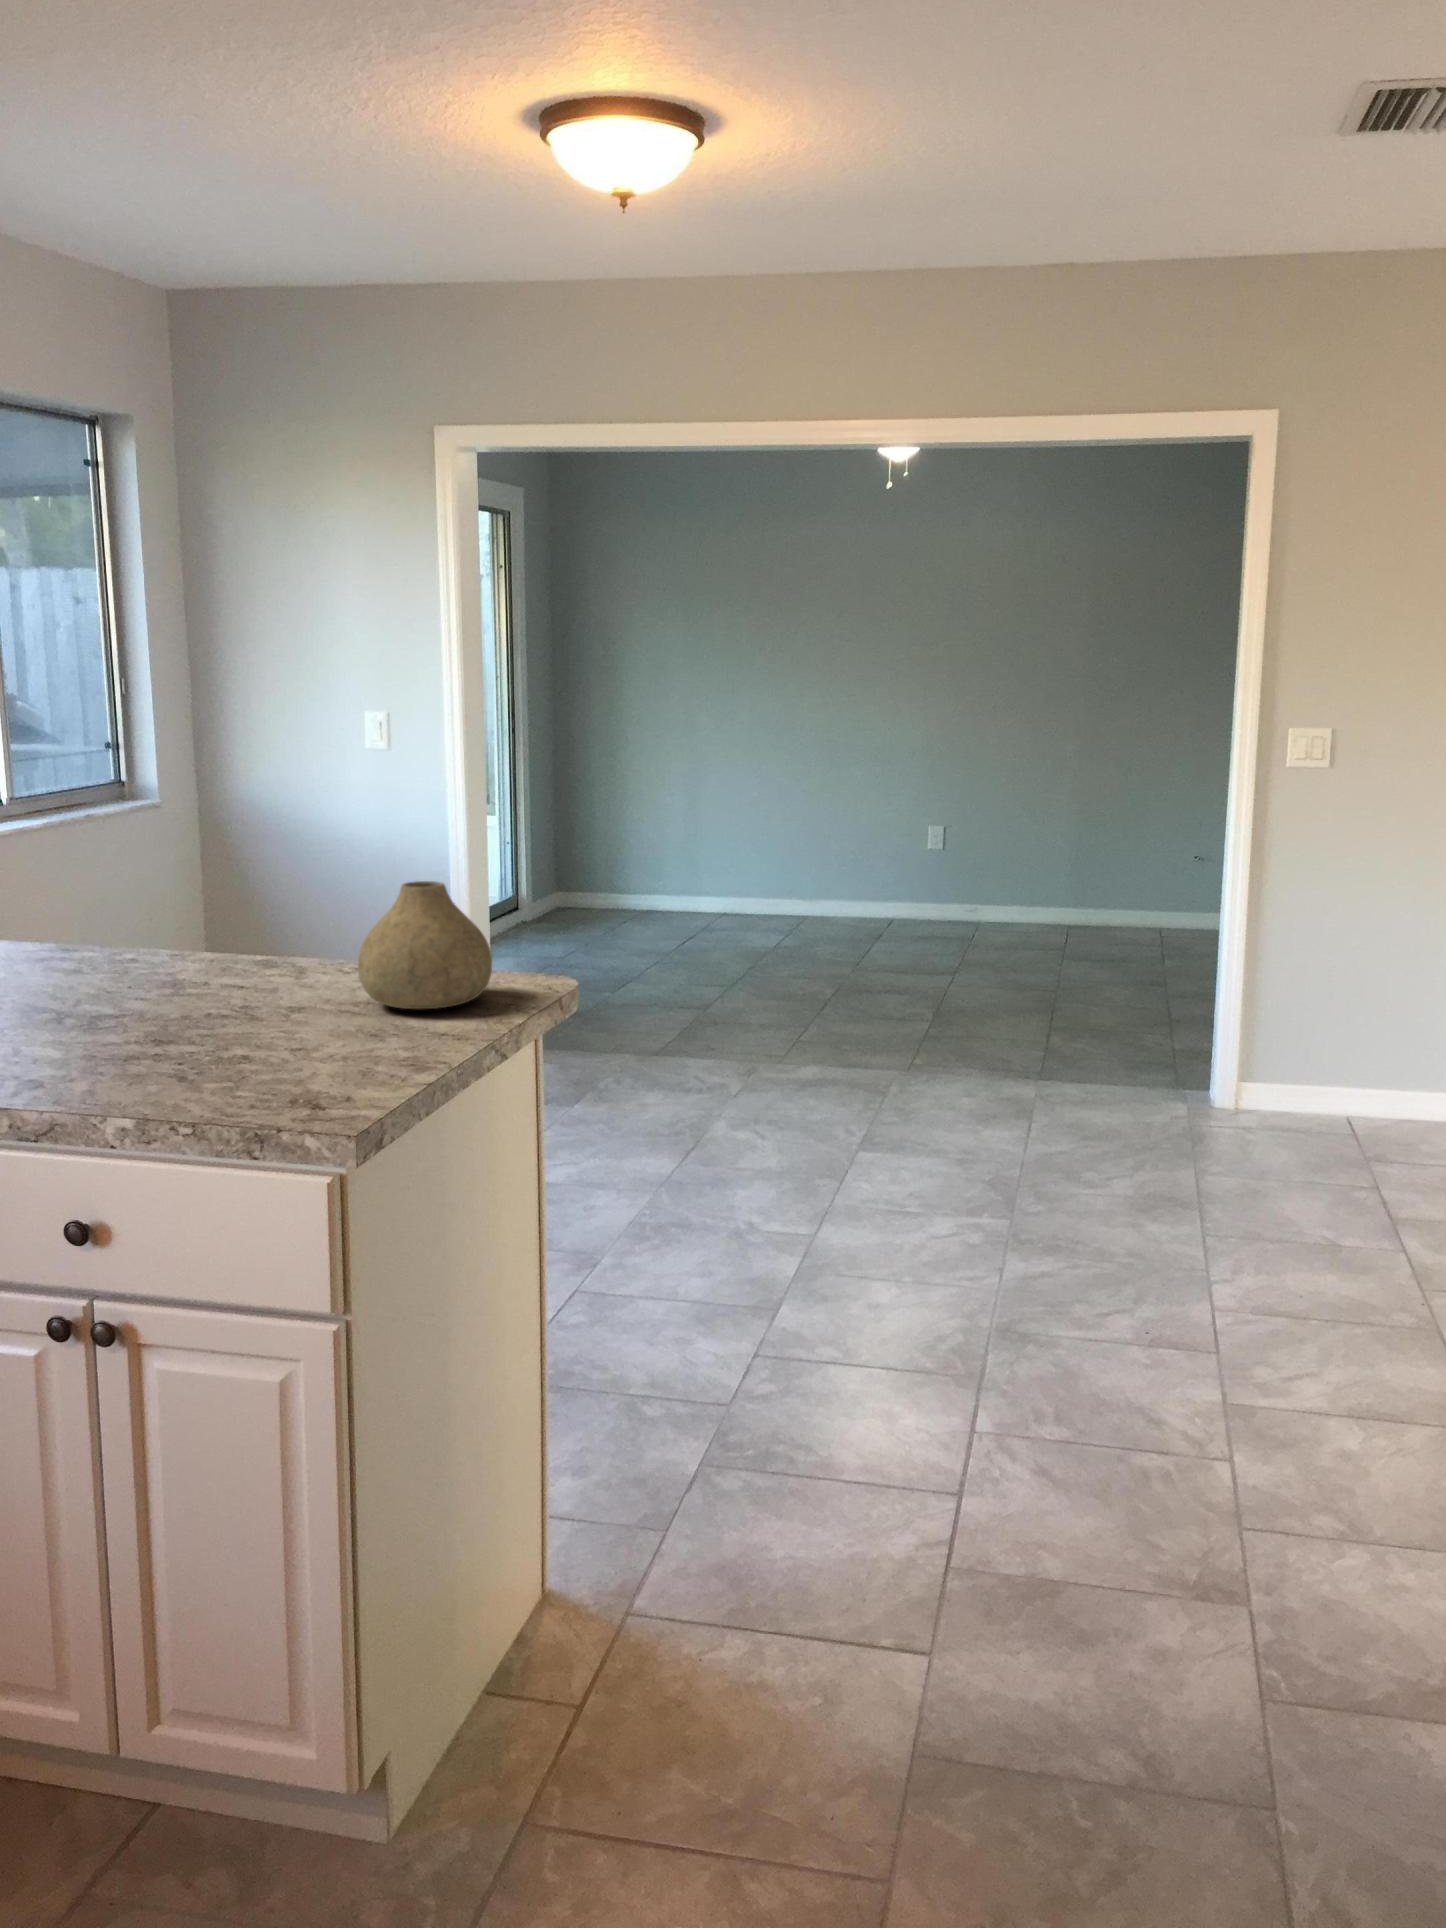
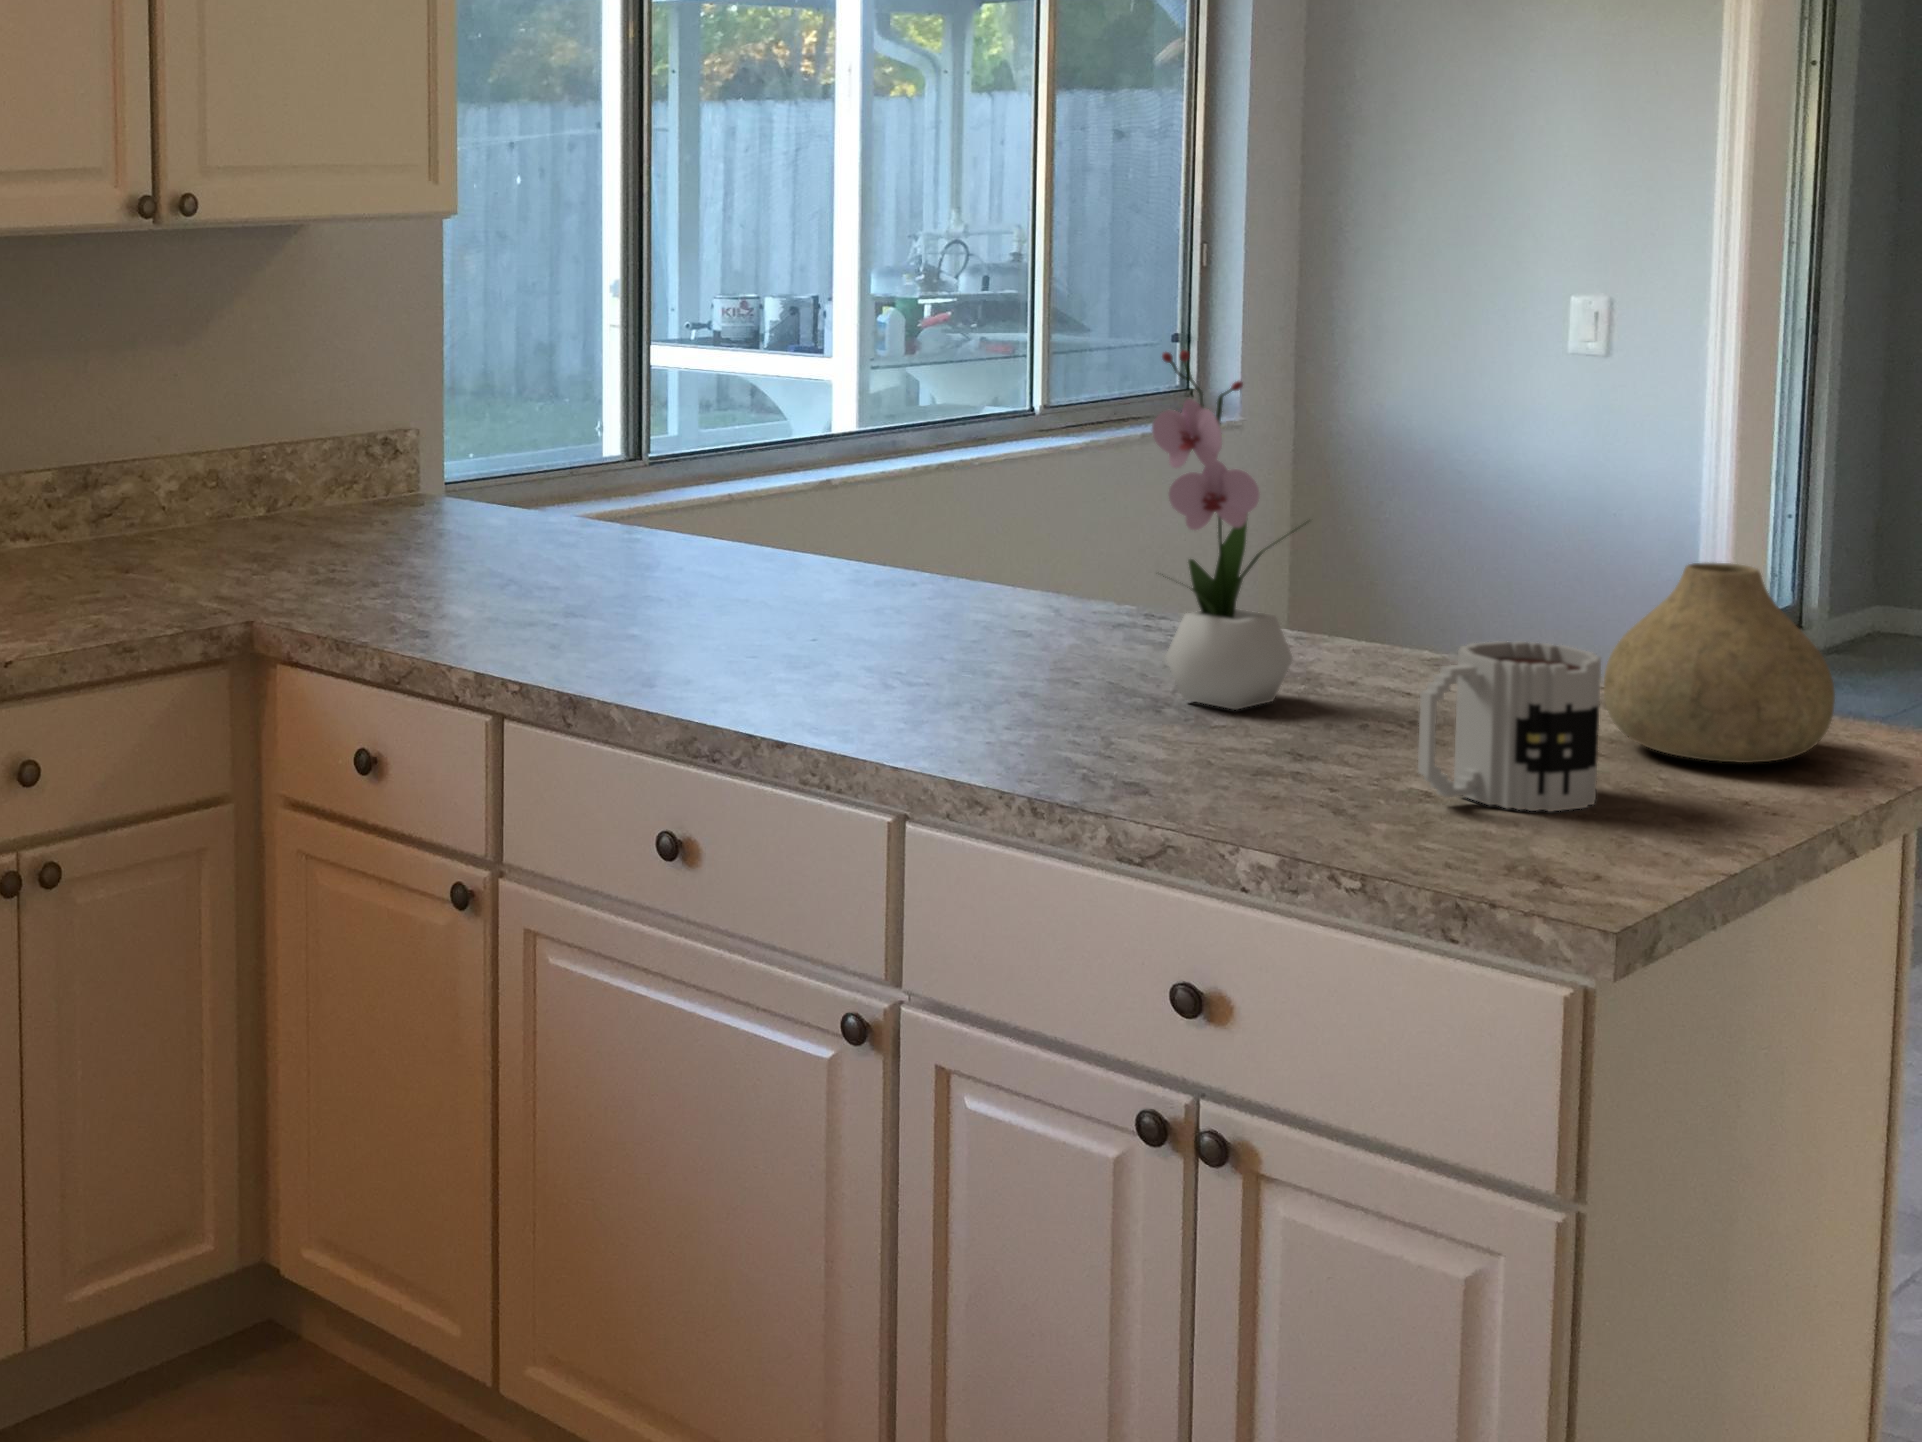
flower arrangement: none [35,753,162,1013] -> present [1152,350,1306,710]
mug: none [230,945,352,1060] -> present [1418,641,1601,811]

